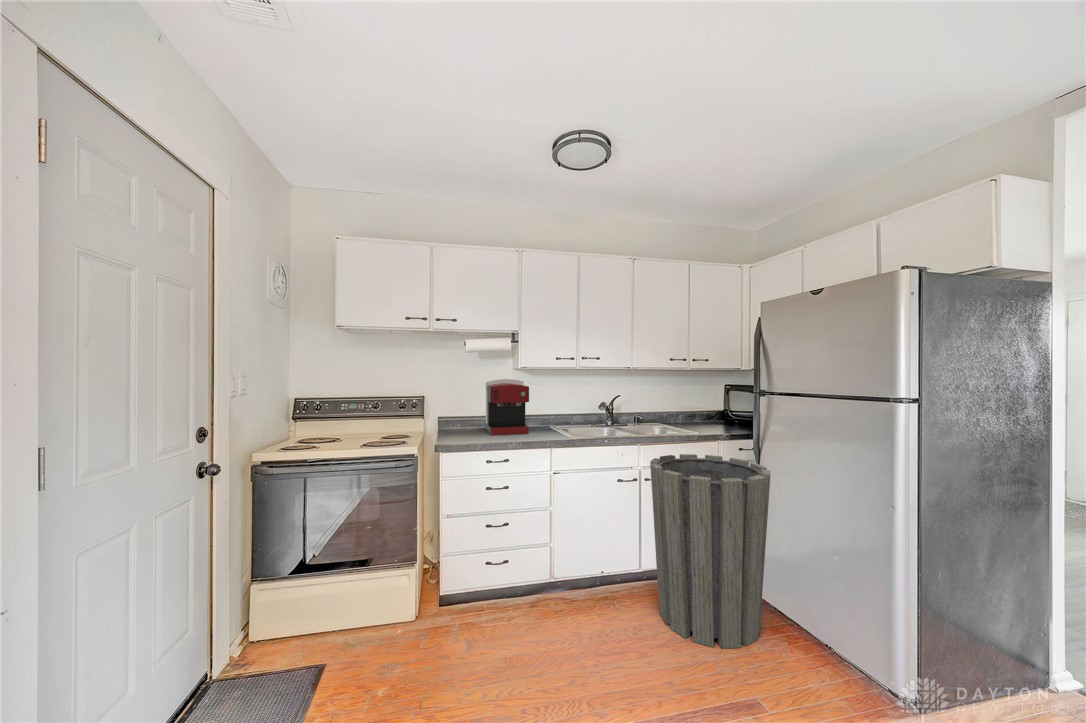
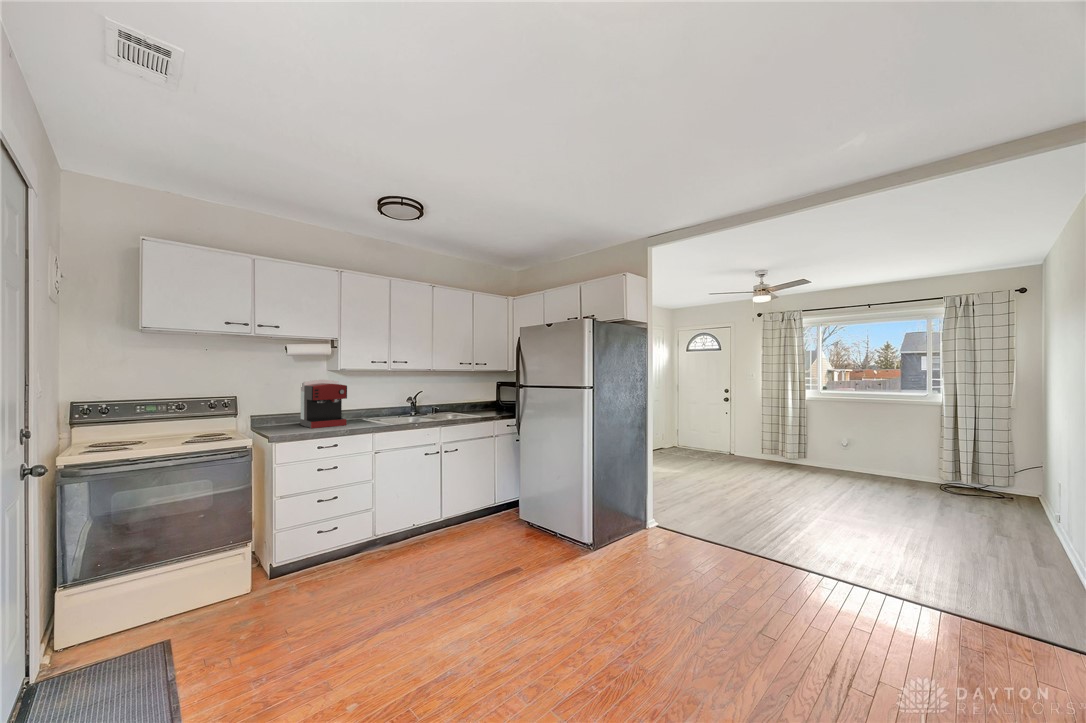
trash can: present [650,454,771,649] -> none [450,430,526,551]

